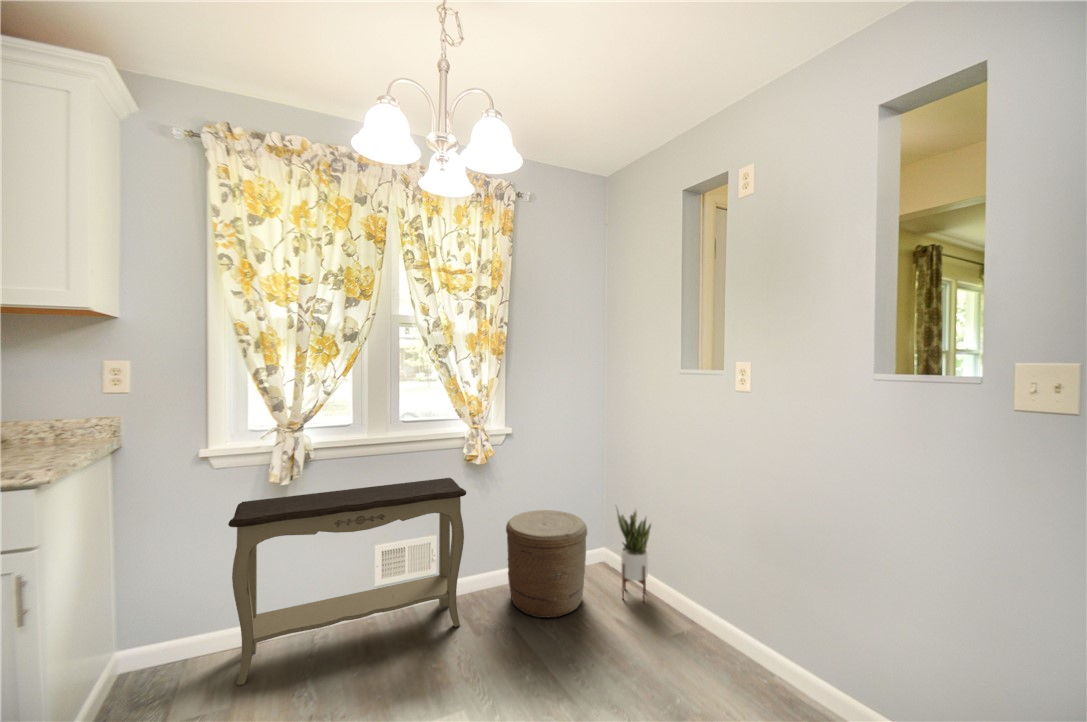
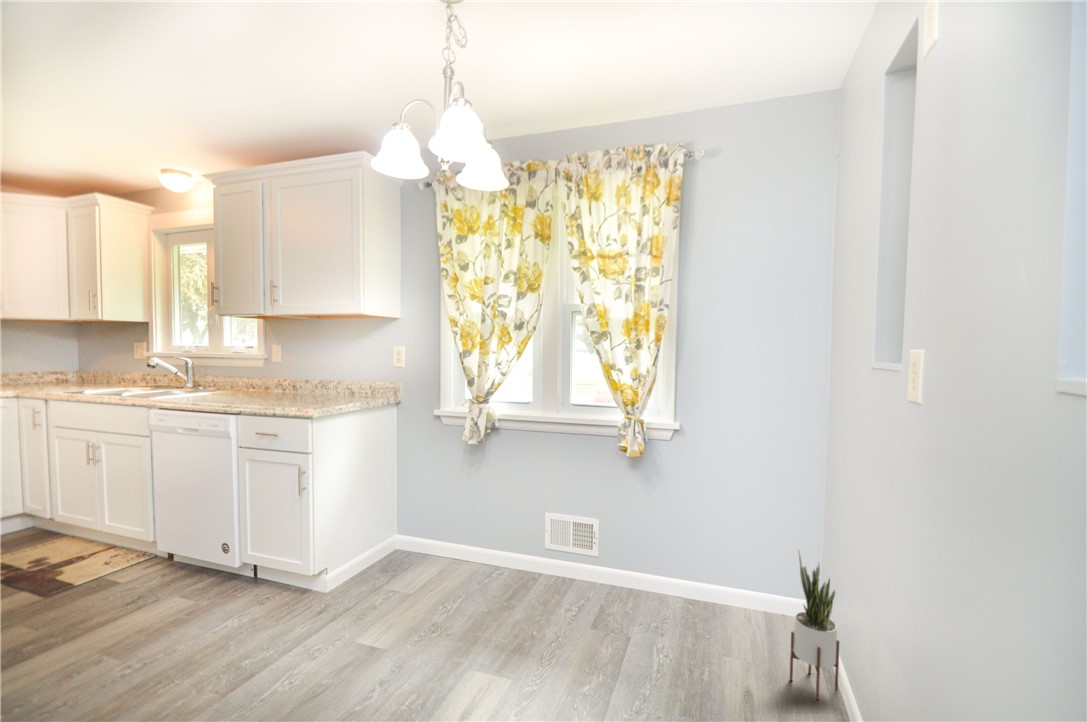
console table: present [228,478,466,686] -> none [428,450,610,612]
woven basket: present [506,510,587,618] -> none [647,526,748,658]

